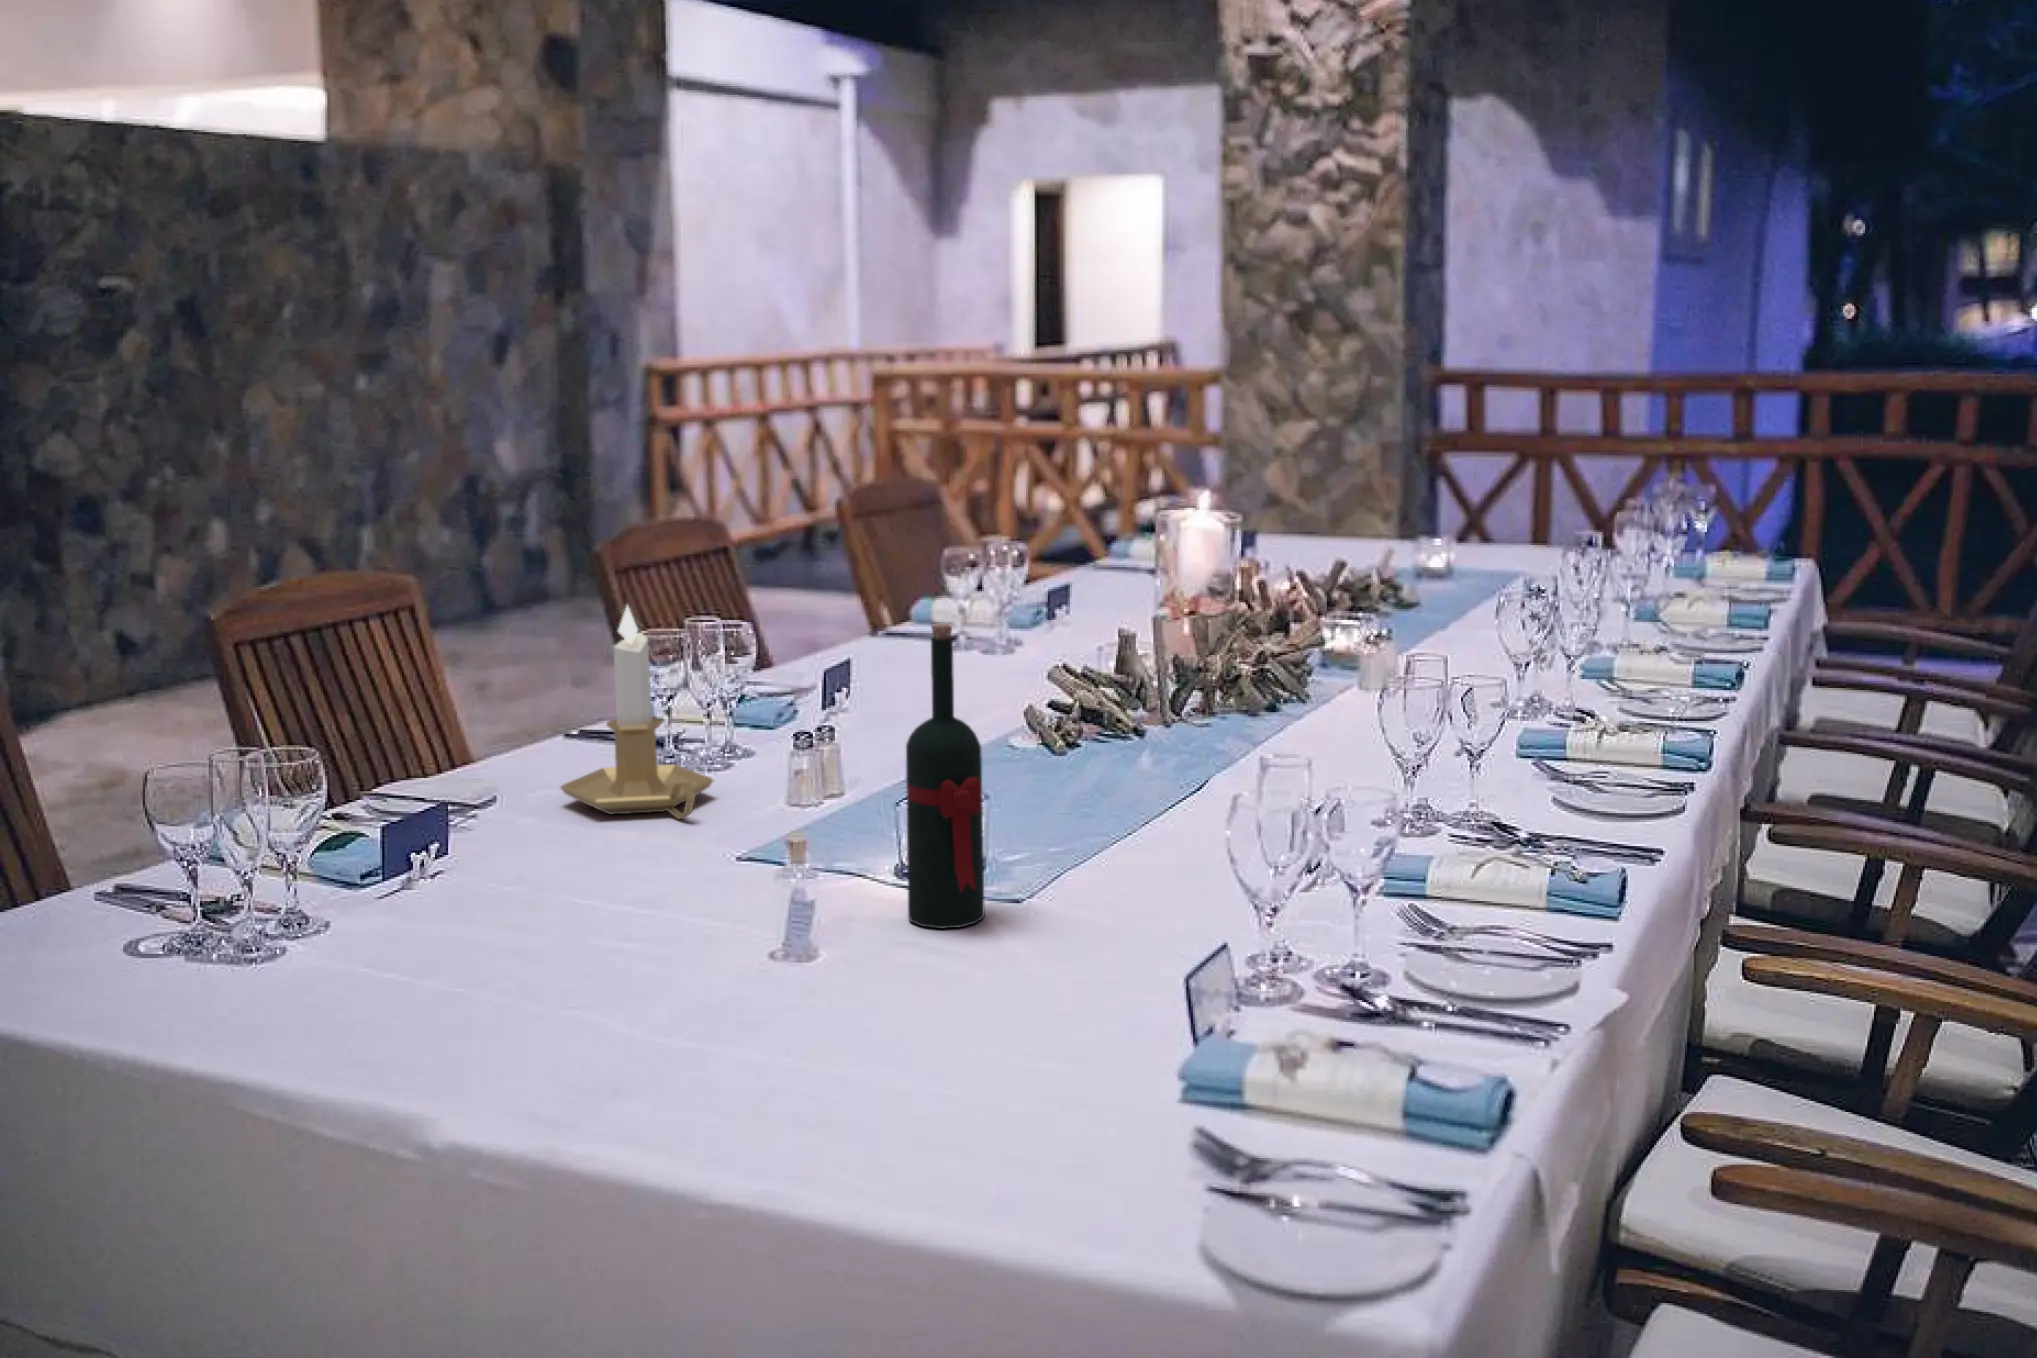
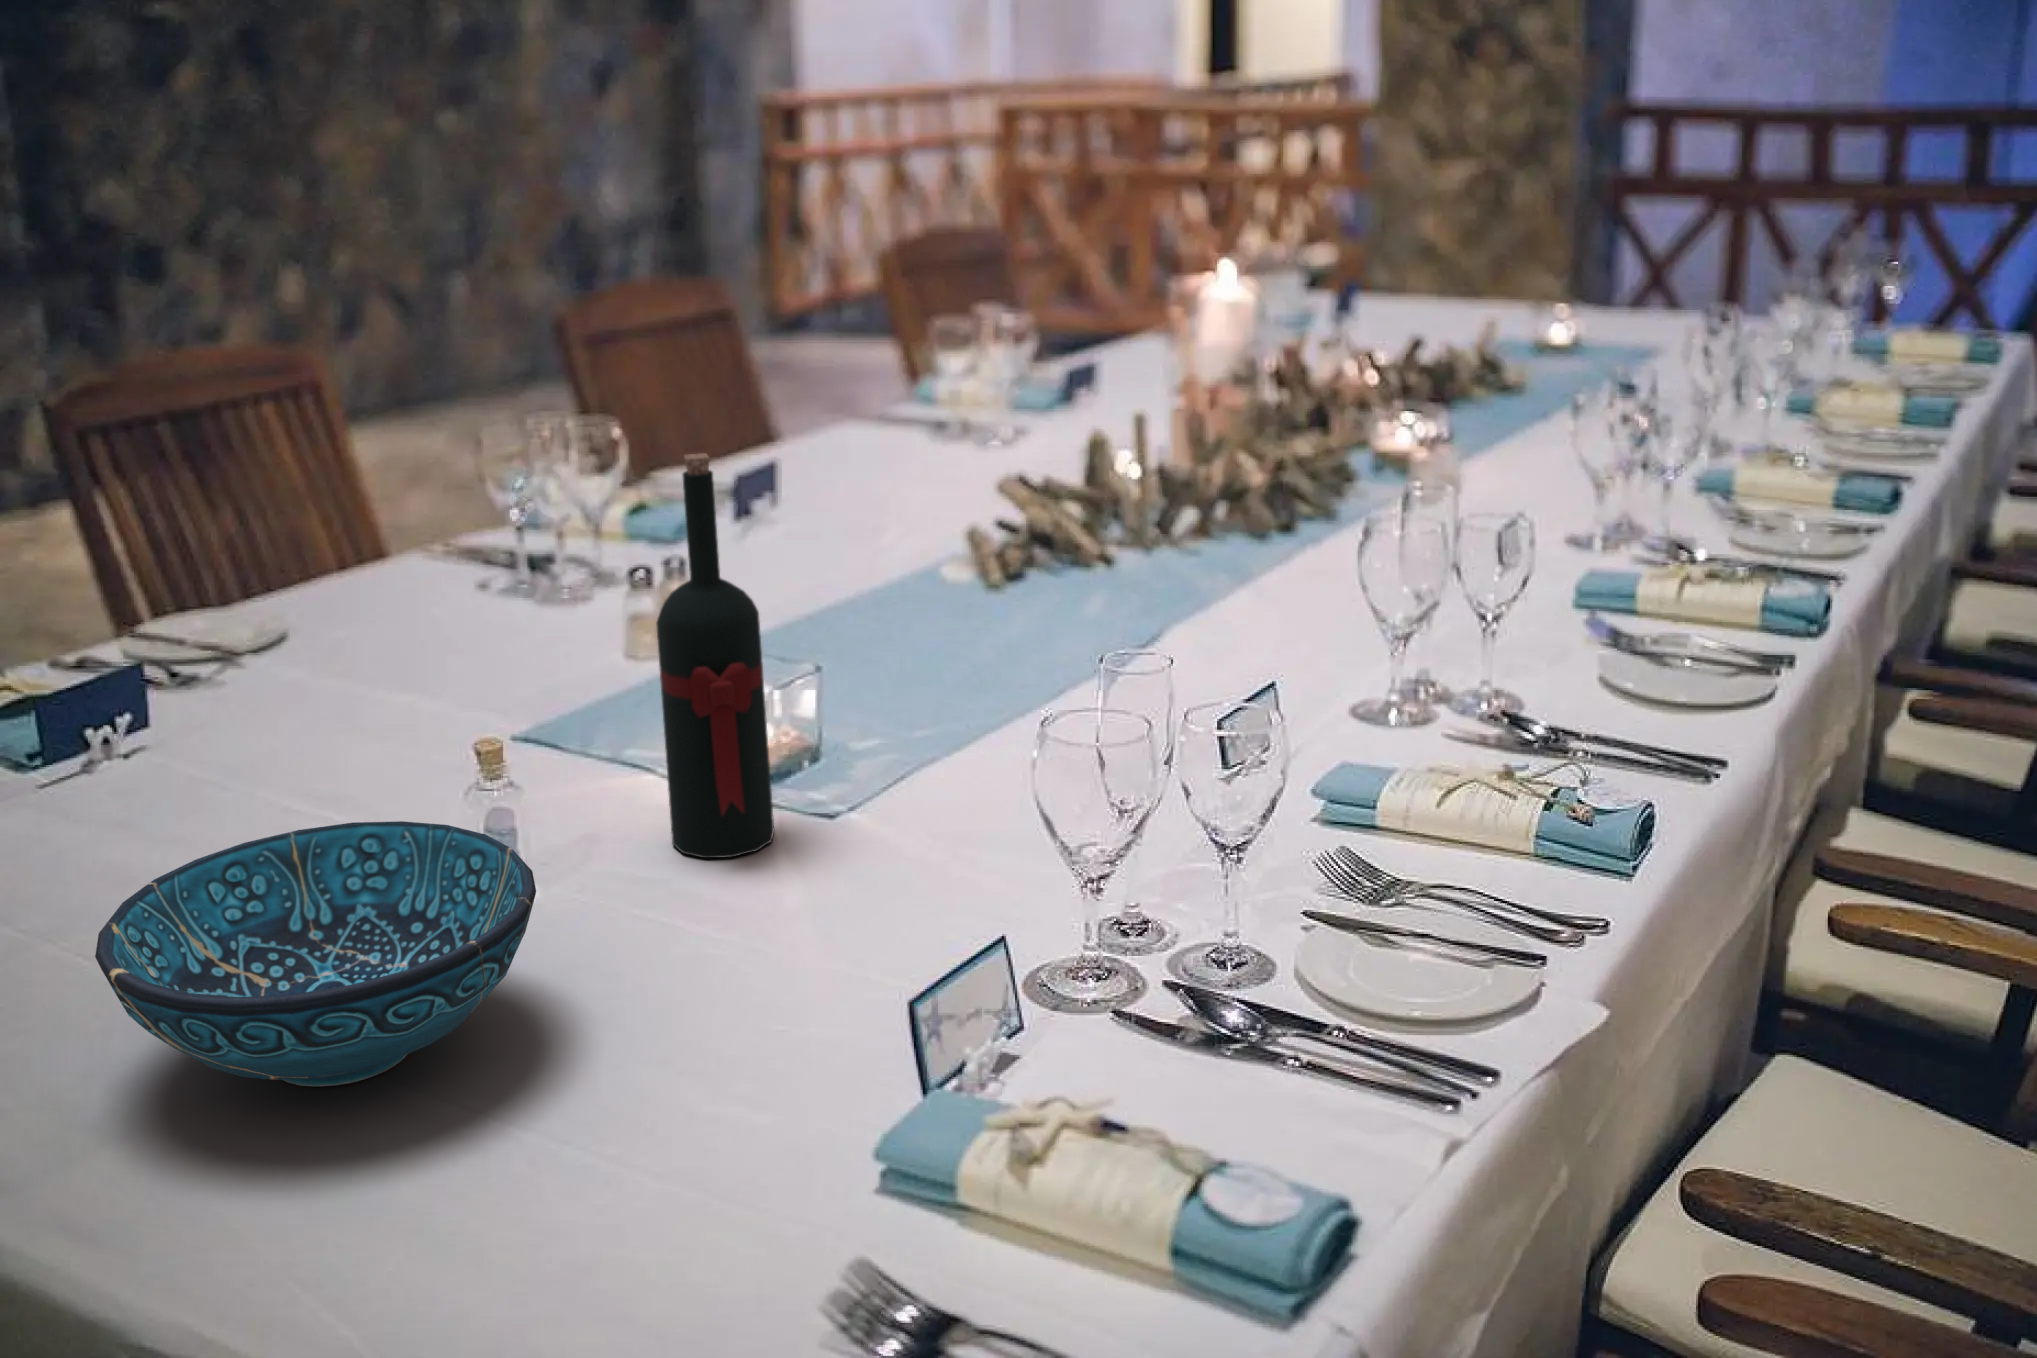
candlestick: present [561,606,714,819] -> none [354,402,543,674]
decorative bowl: none [596,886,898,1064] -> present [95,821,536,1086]

